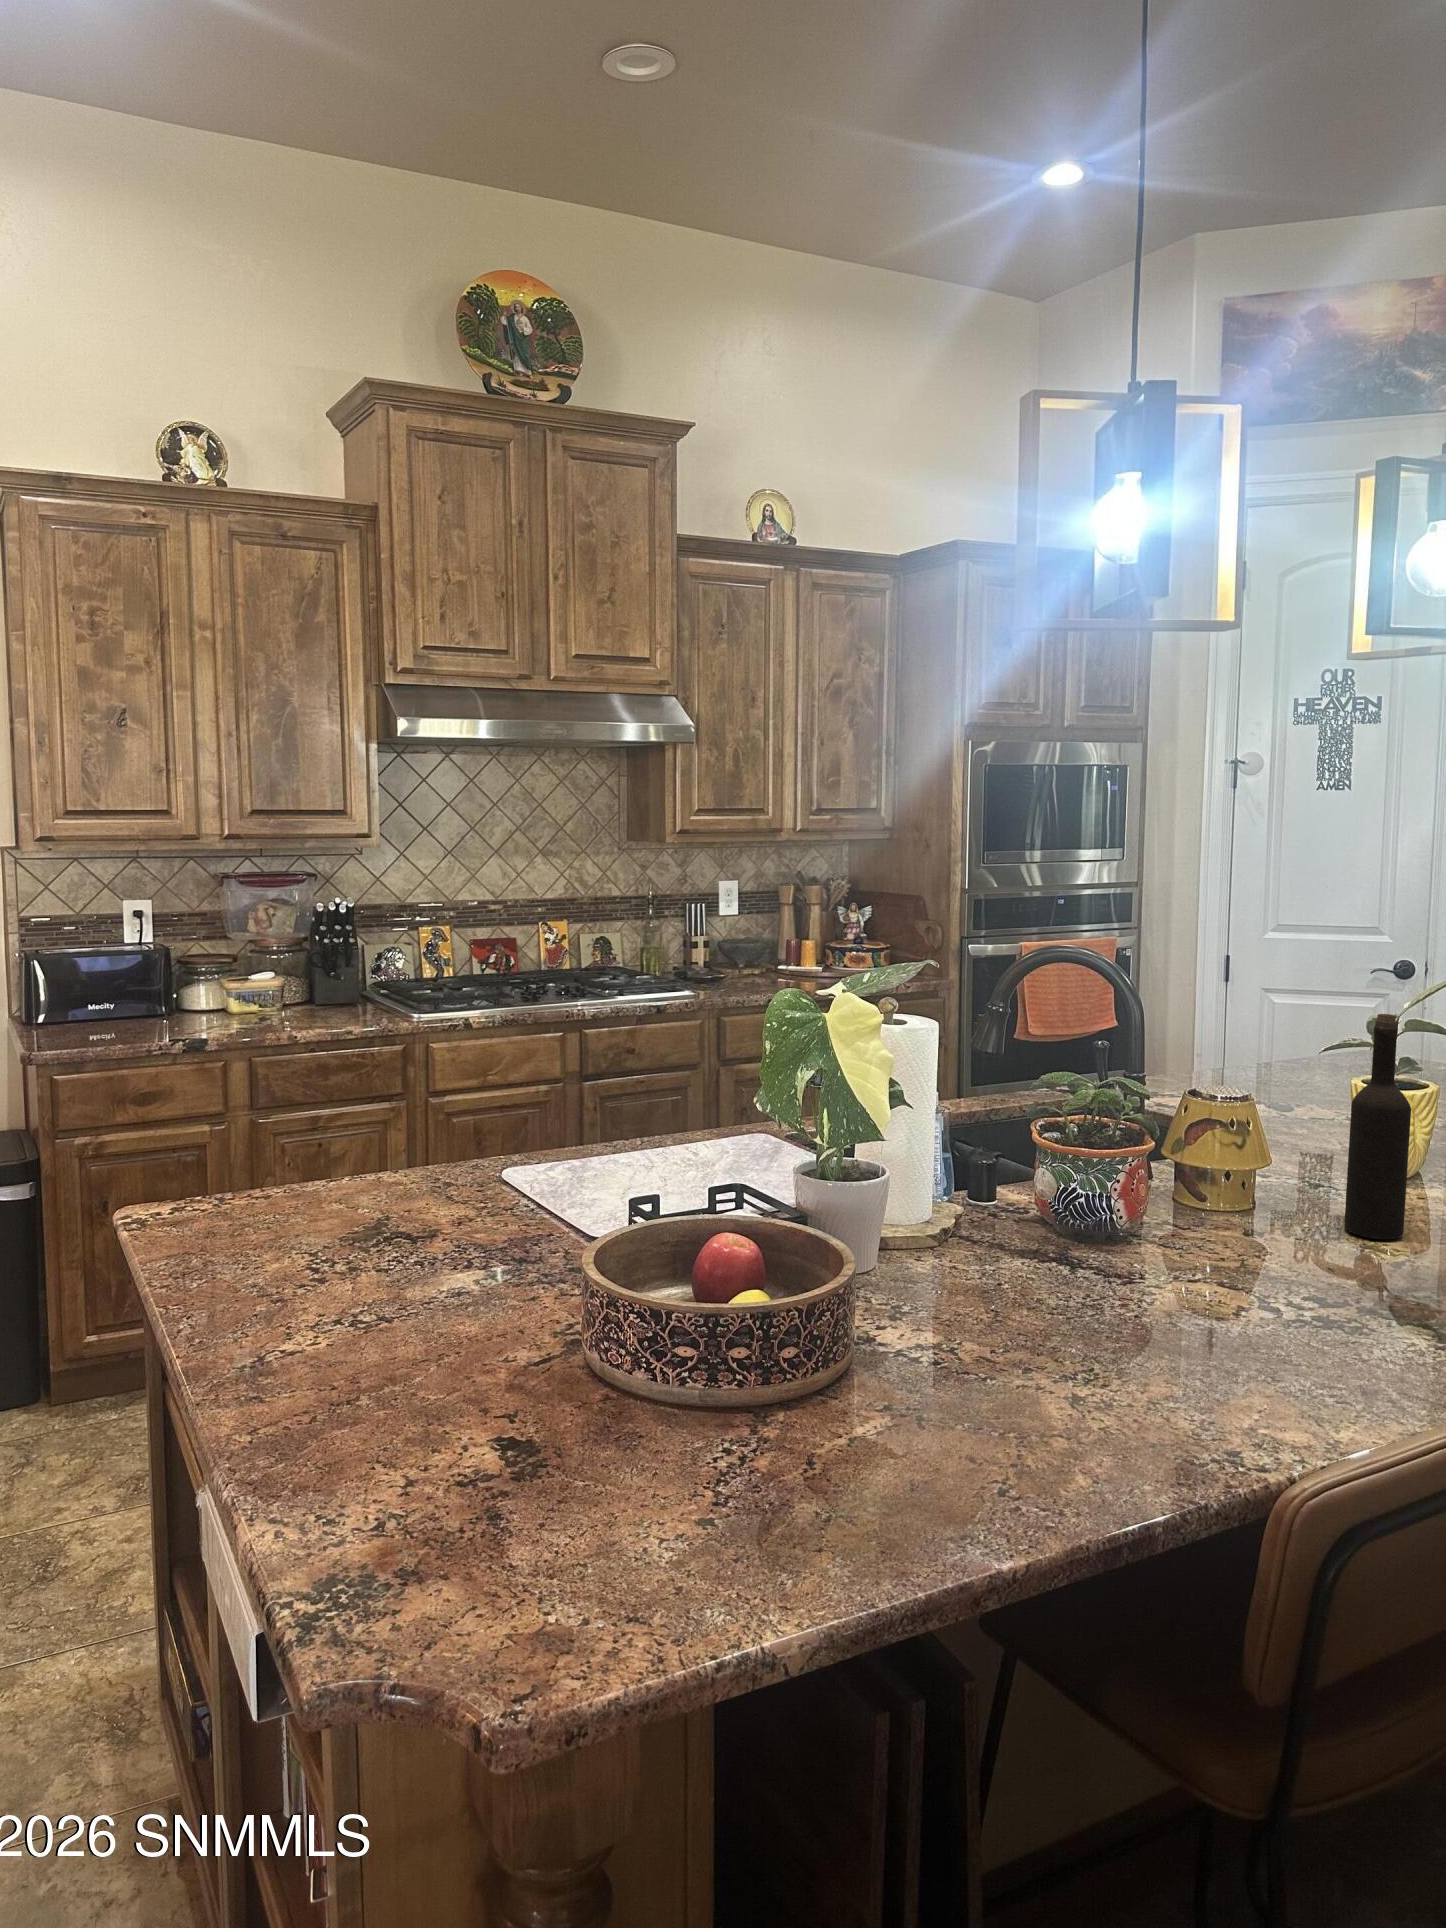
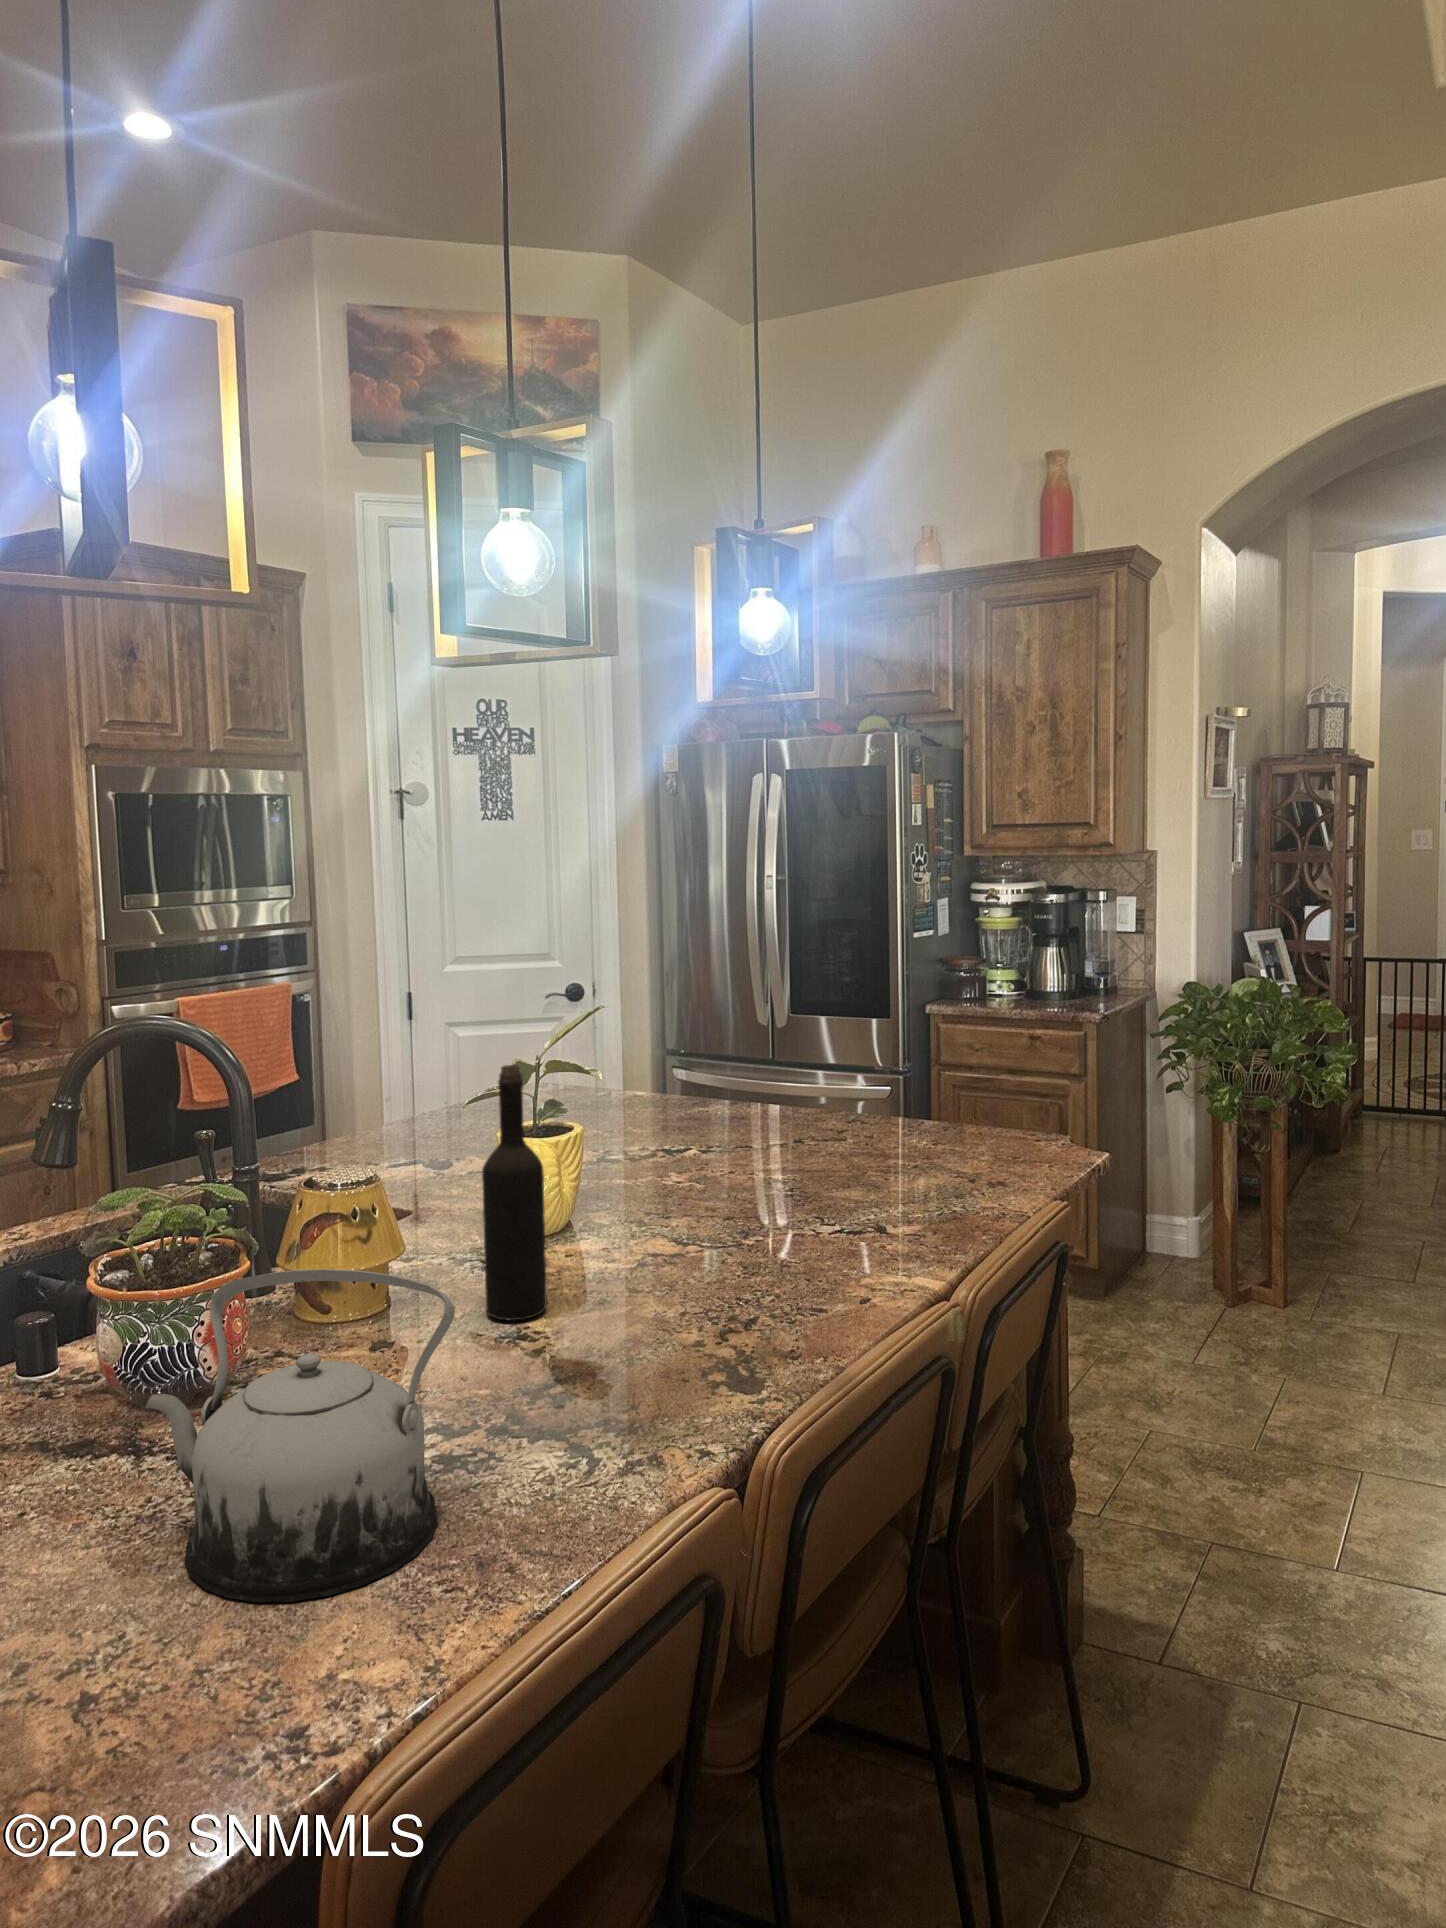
teapot: none [1099,1142,1350,1381] -> present [146,1269,455,1602]

